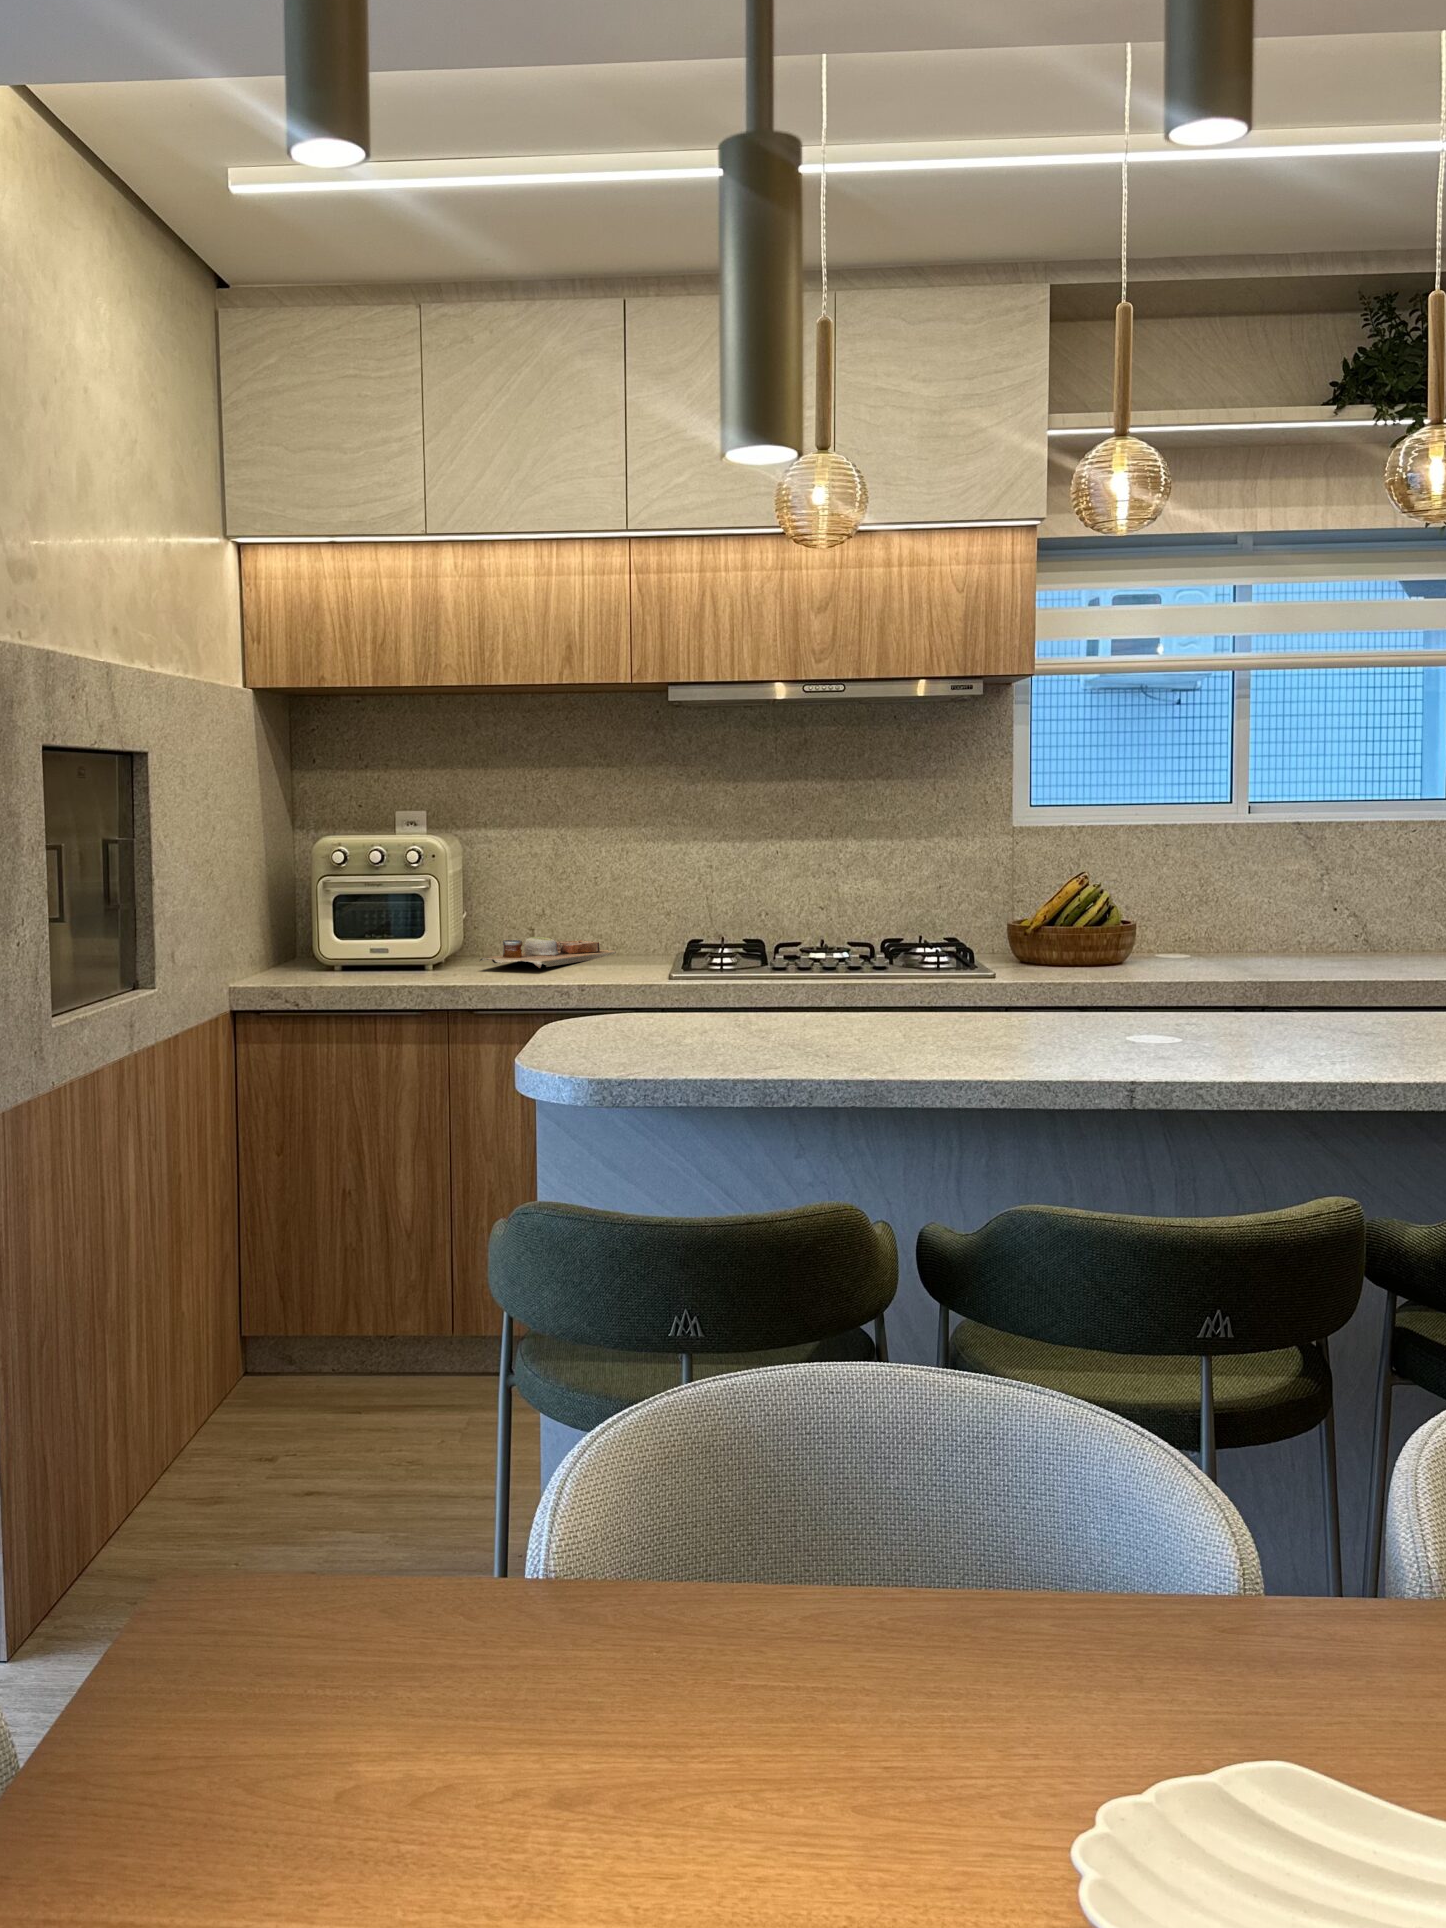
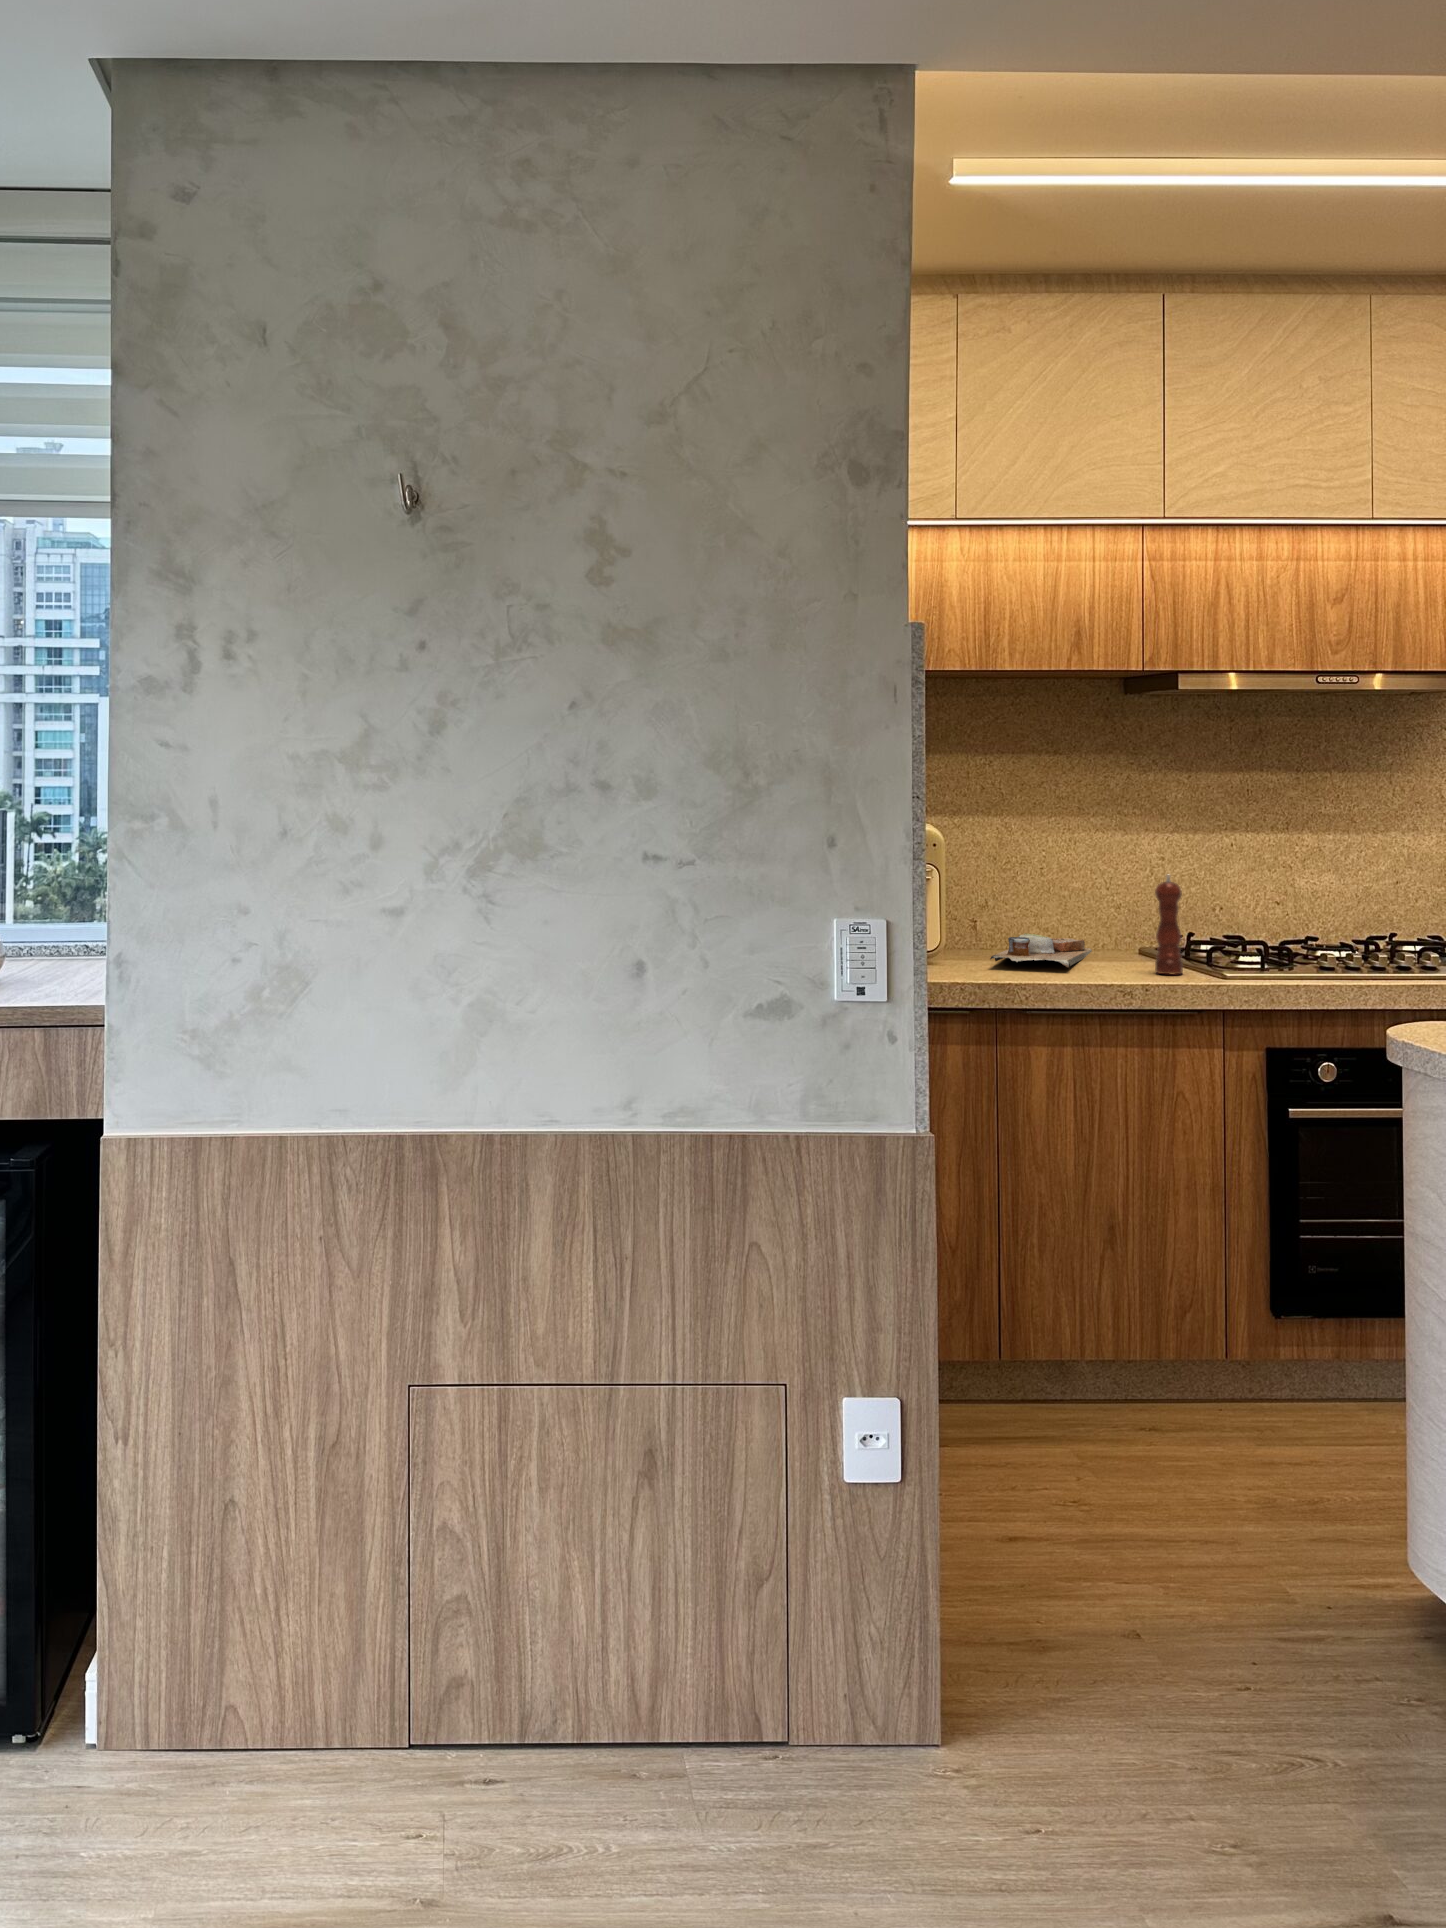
pepper mill: none [616,879,641,974] -> present [1155,875,1183,975]

